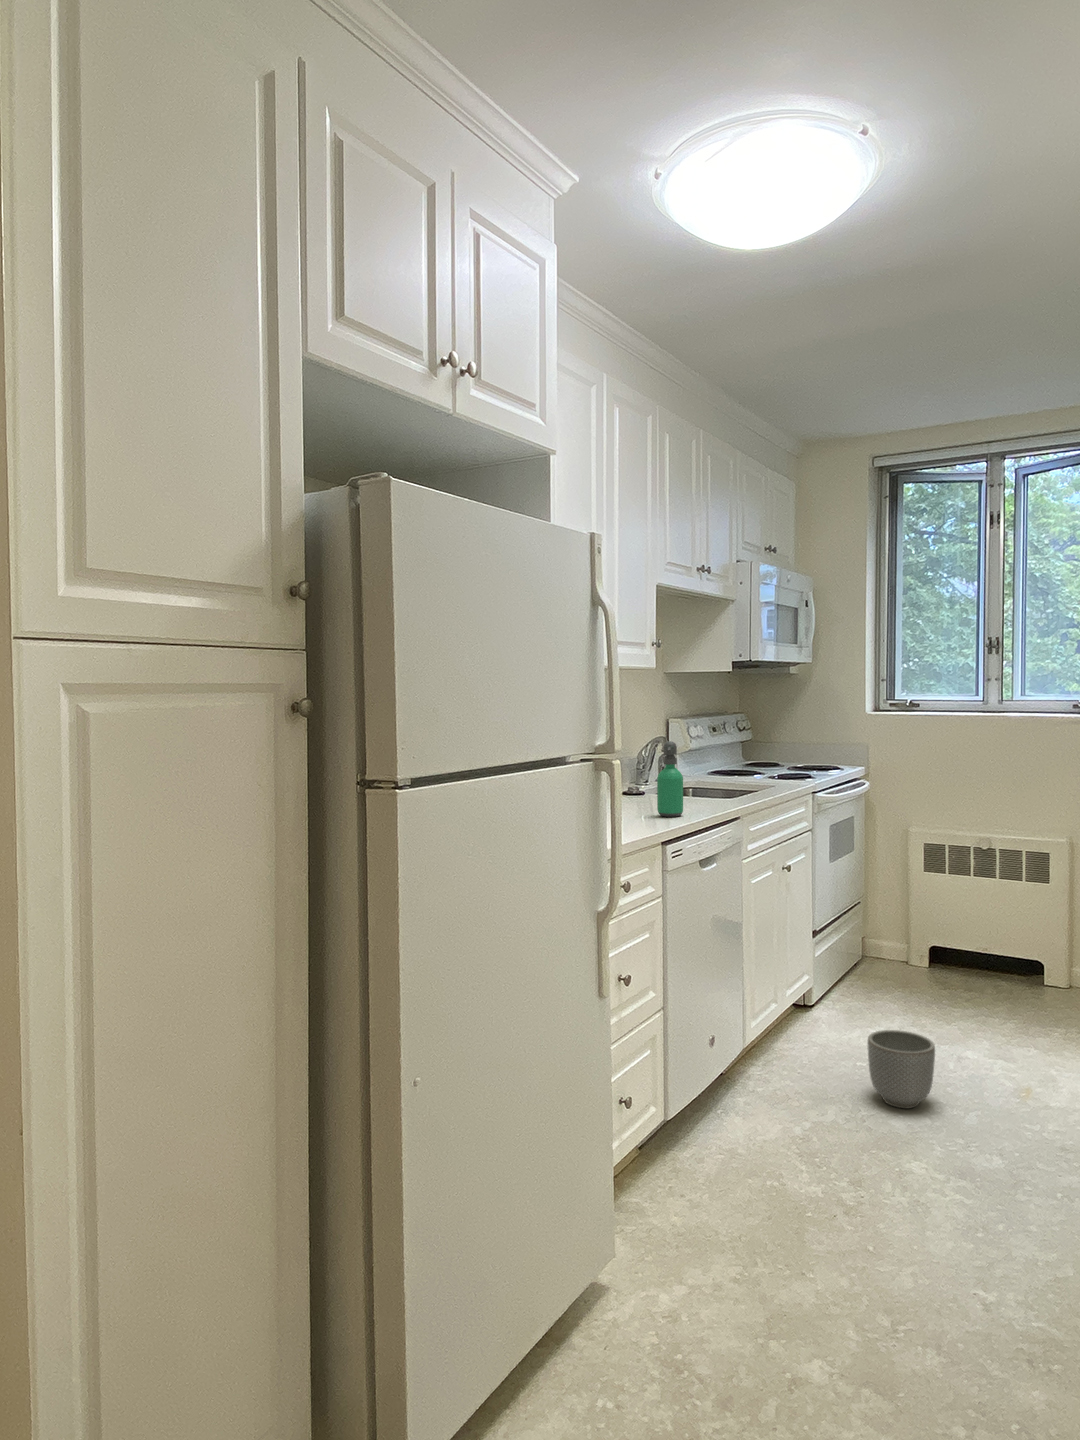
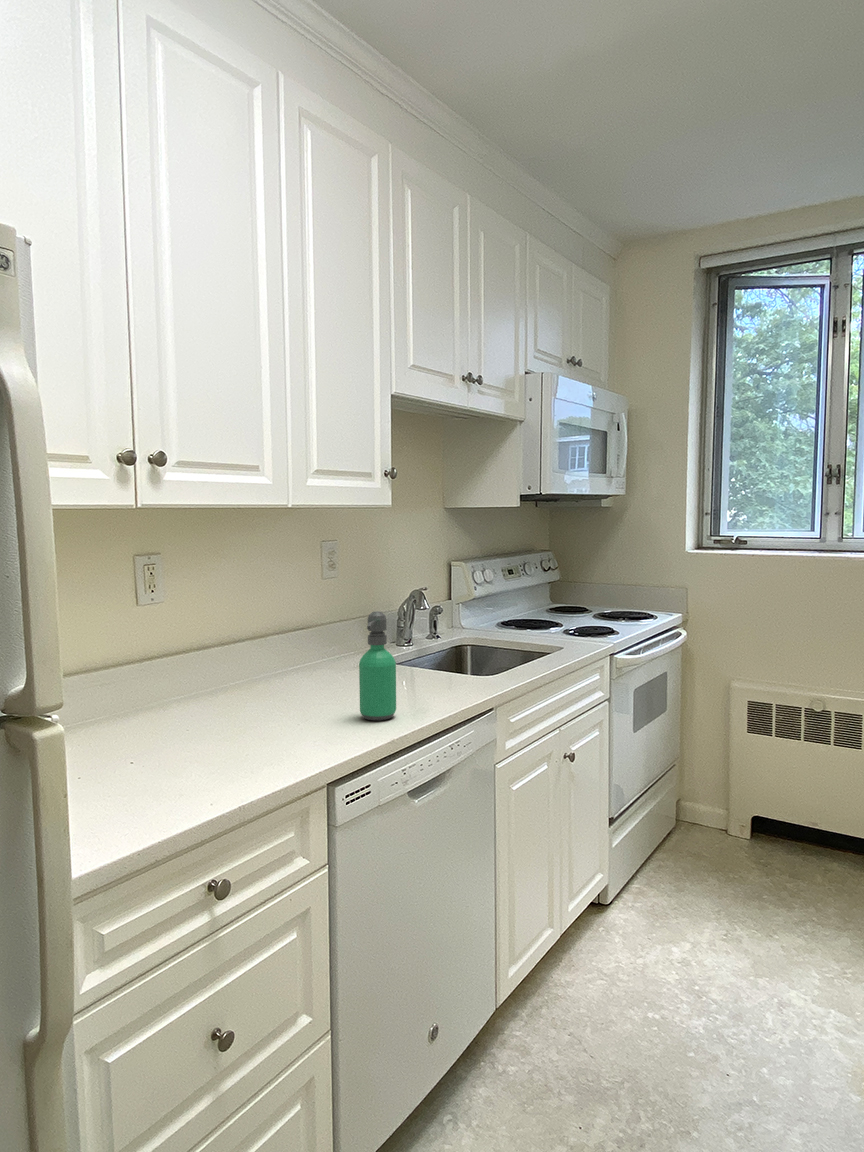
planter: present [867,1030,935,1108] -> none [660,990,752,1111]

